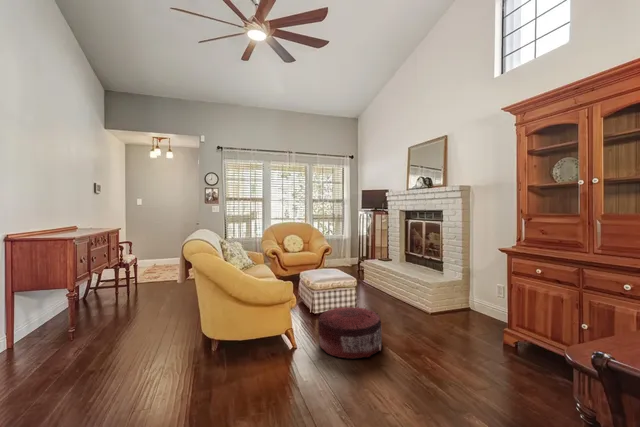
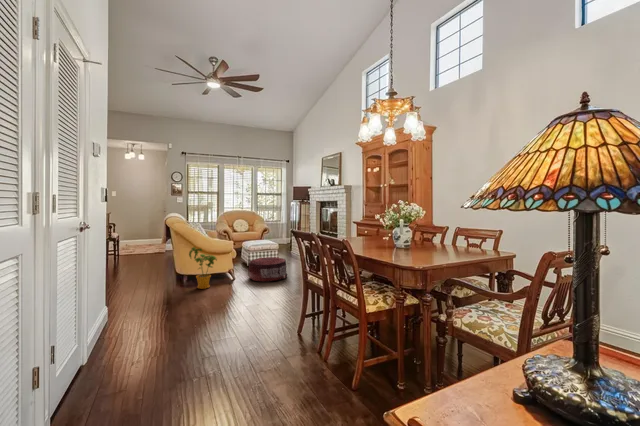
house plant: none [220,303,268,378] -> present [189,247,217,289]

